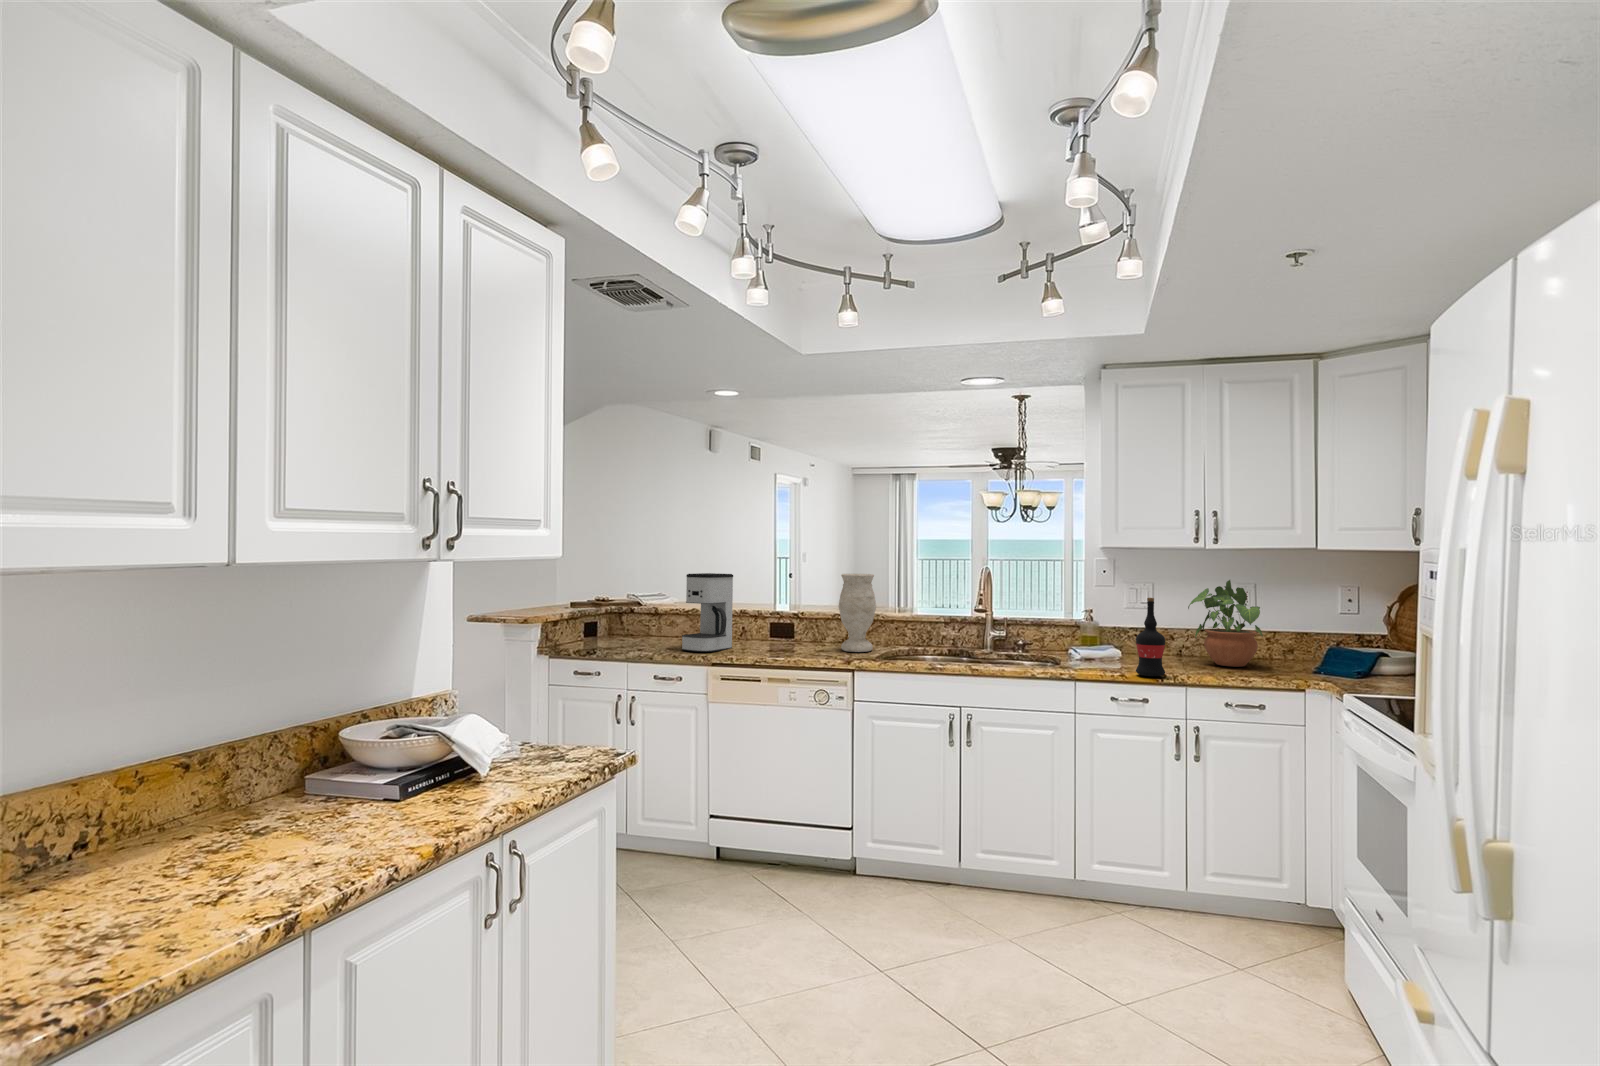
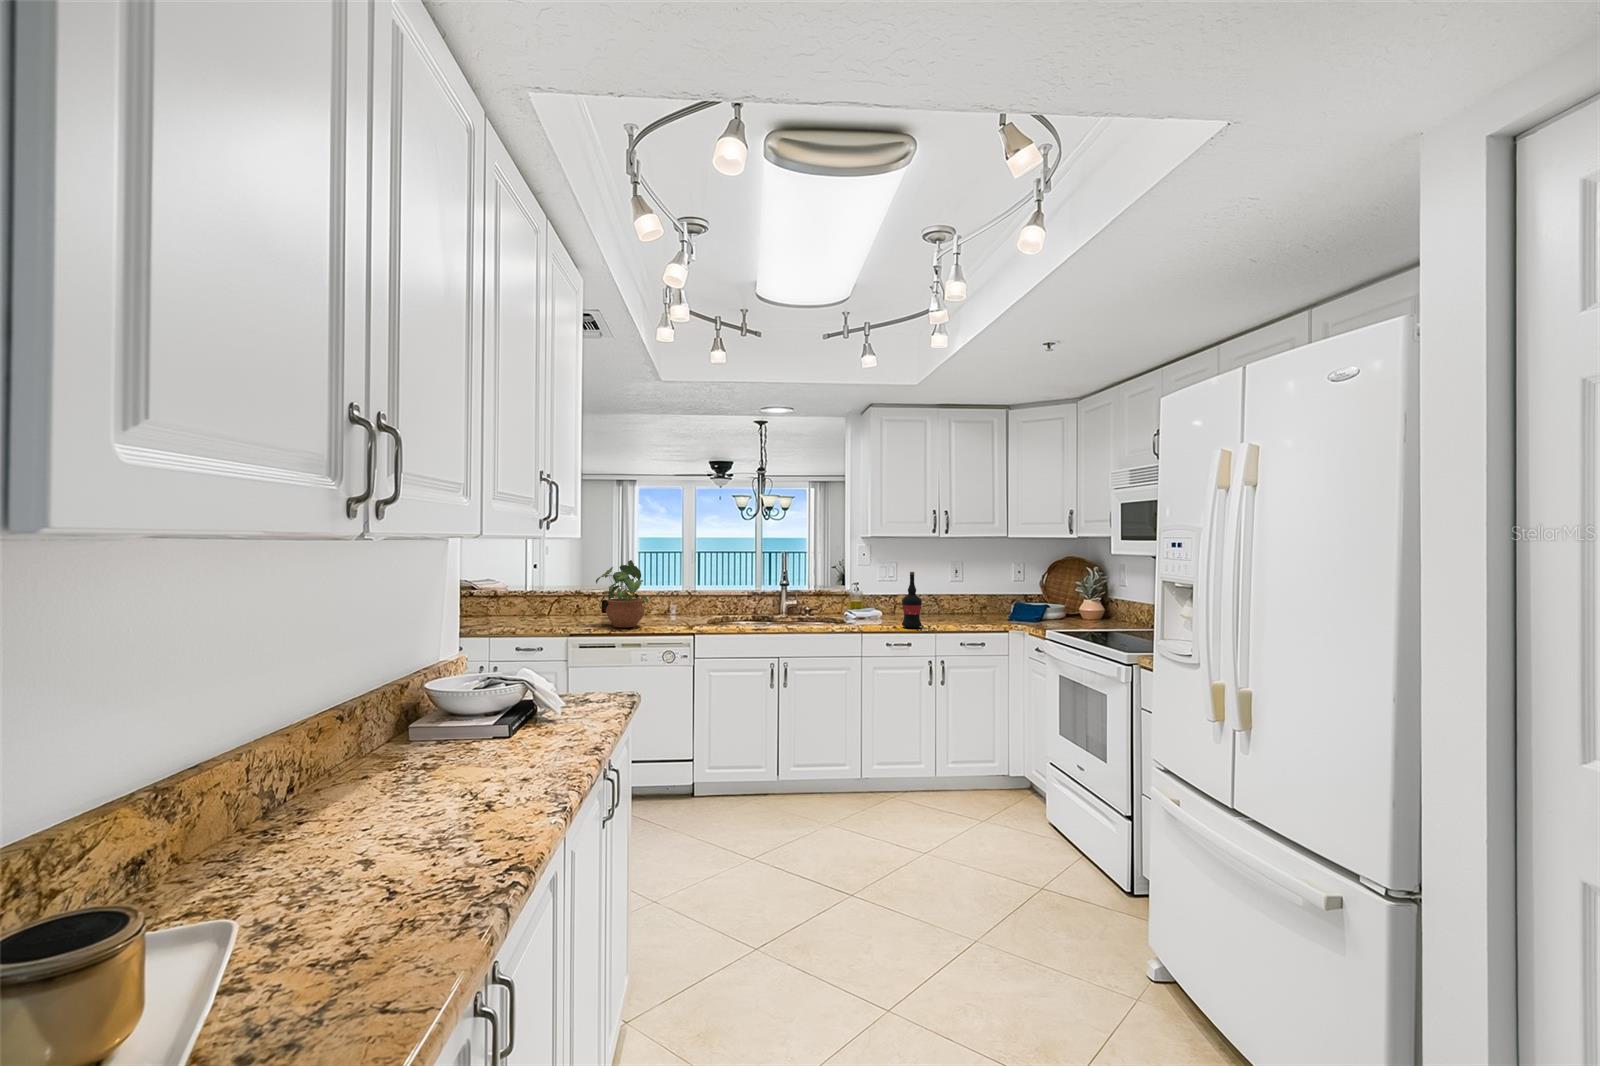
coffee maker: present [682,573,733,652] -> none [532,558,576,626]
vase: present [839,574,876,652] -> none [669,557,700,621]
potted plant: present [1188,580,1263,667] -> present [596,560,648,628]

